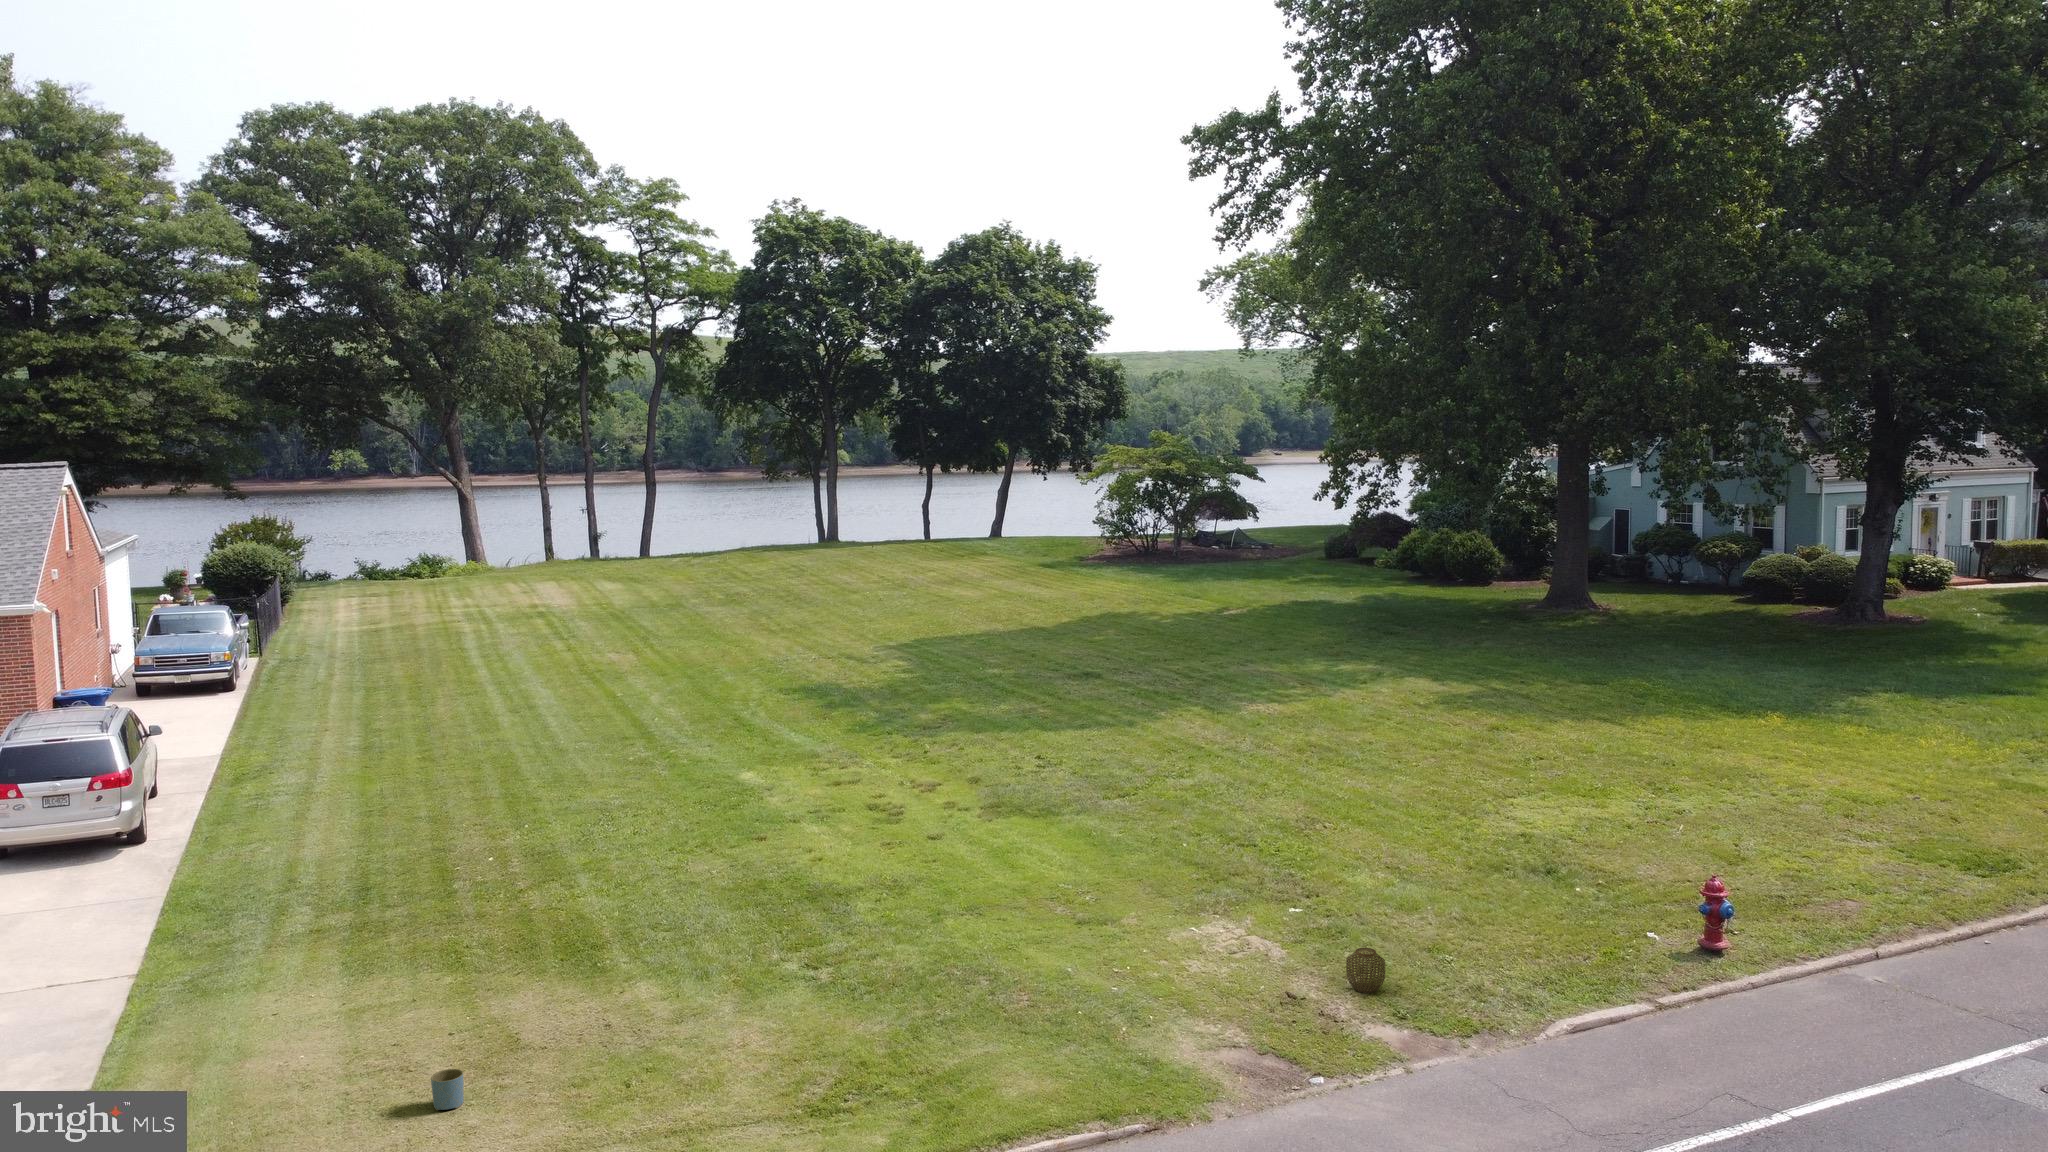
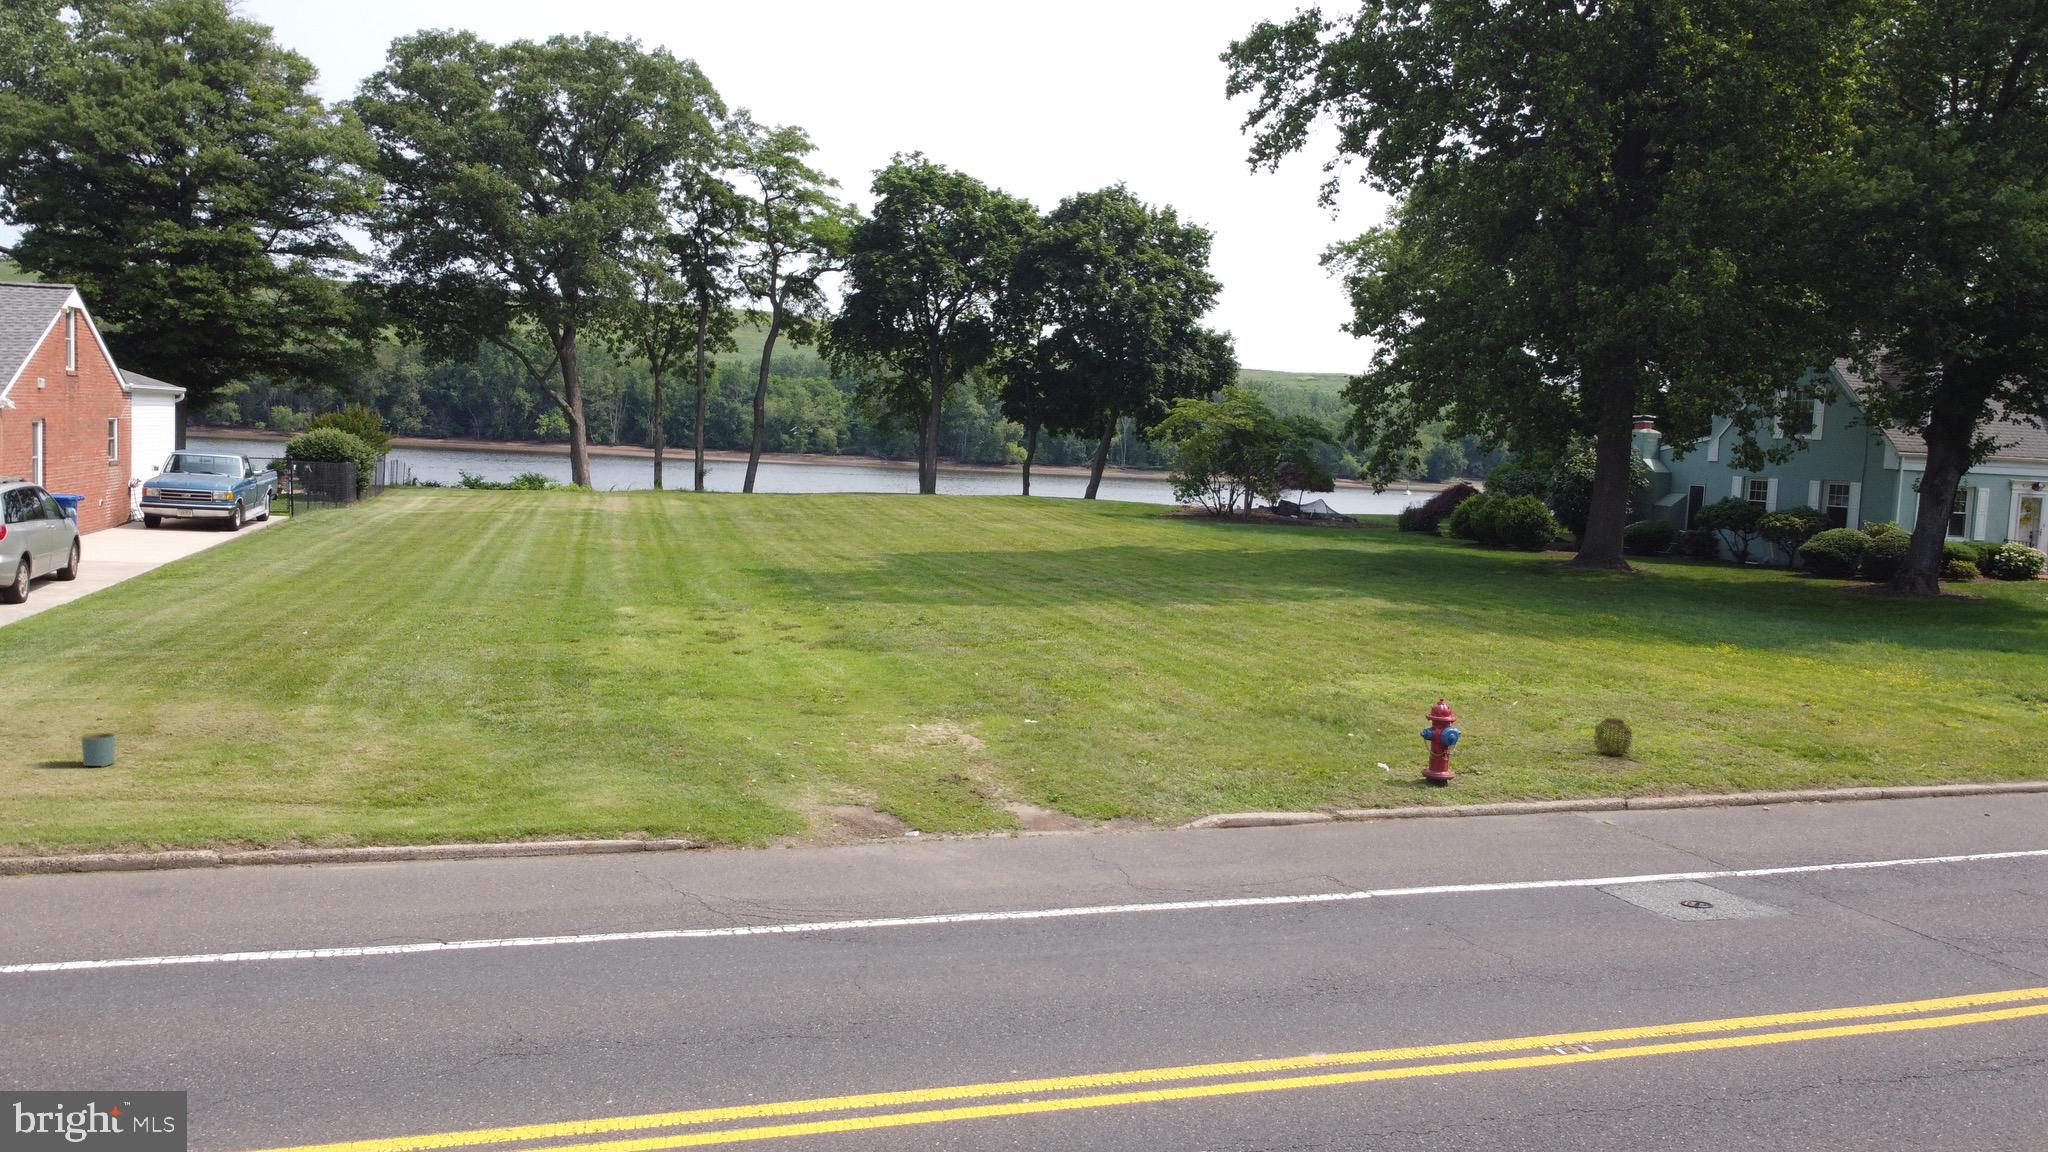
woven basket: present [1346,948,1385,993] -> present [1595,718,1631,756]

